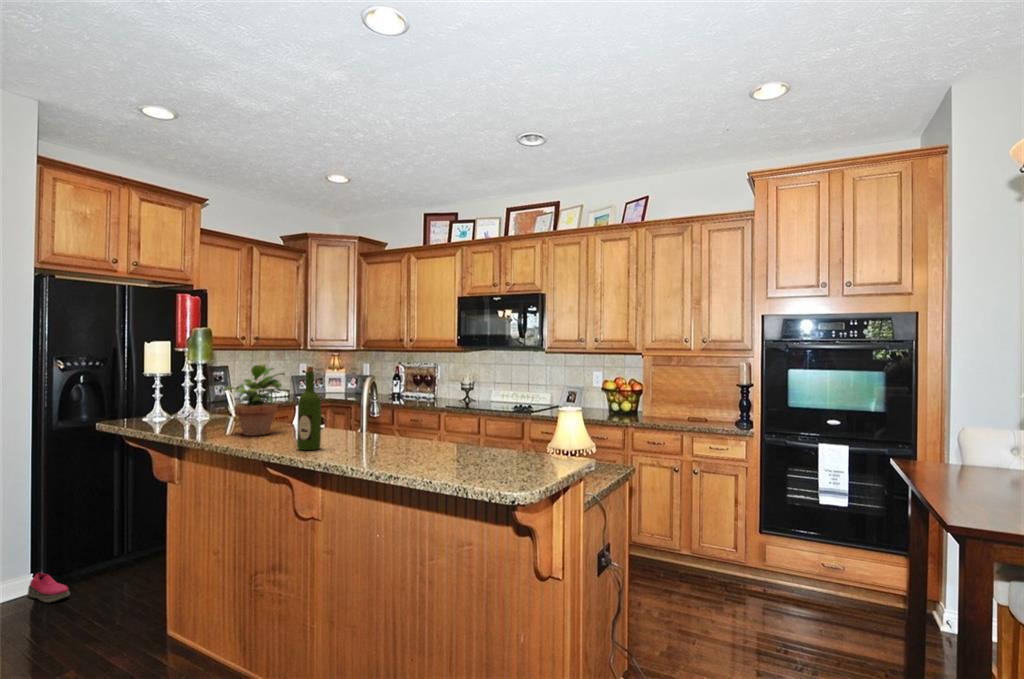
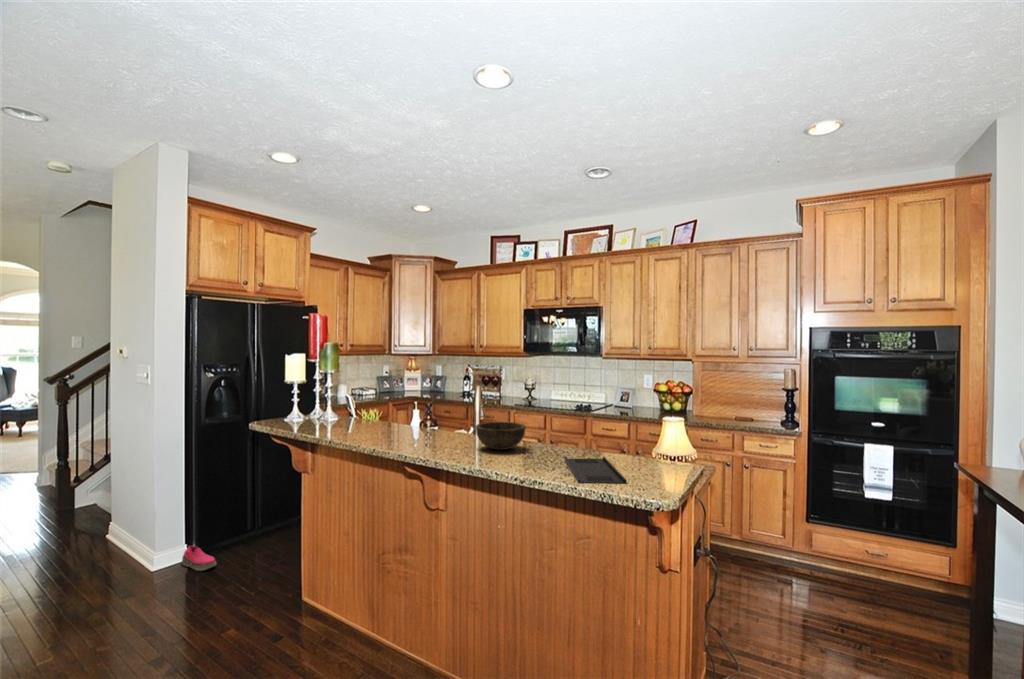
potted plant: present [221,364,284,436] -> none [356,375,406,436]
wine bottle: present [297,367,321,450] -> none [432,379,451,452]
bowl: none [351,417,410,448] -> present [476,422,526,450]
tray: none [440,452,495,478] -> present [564,457,627,484]

